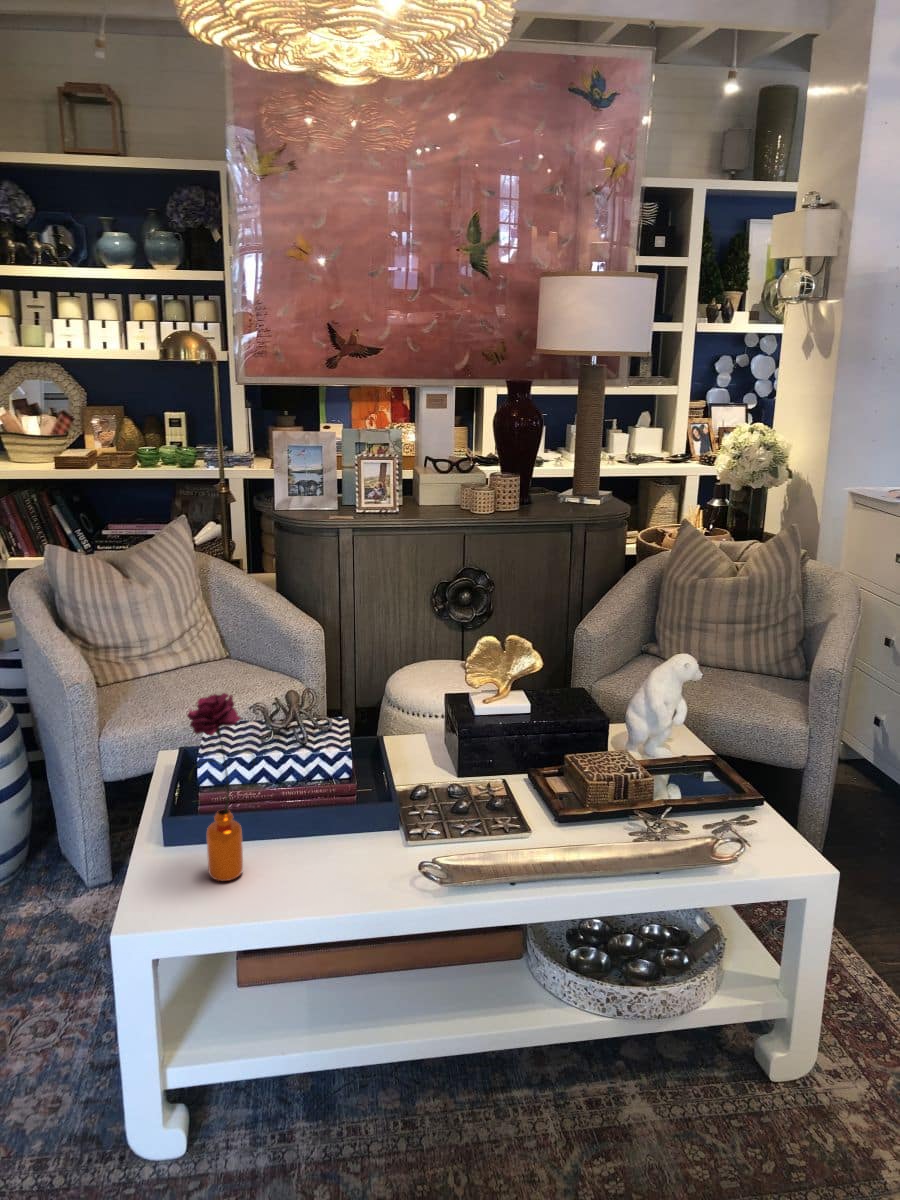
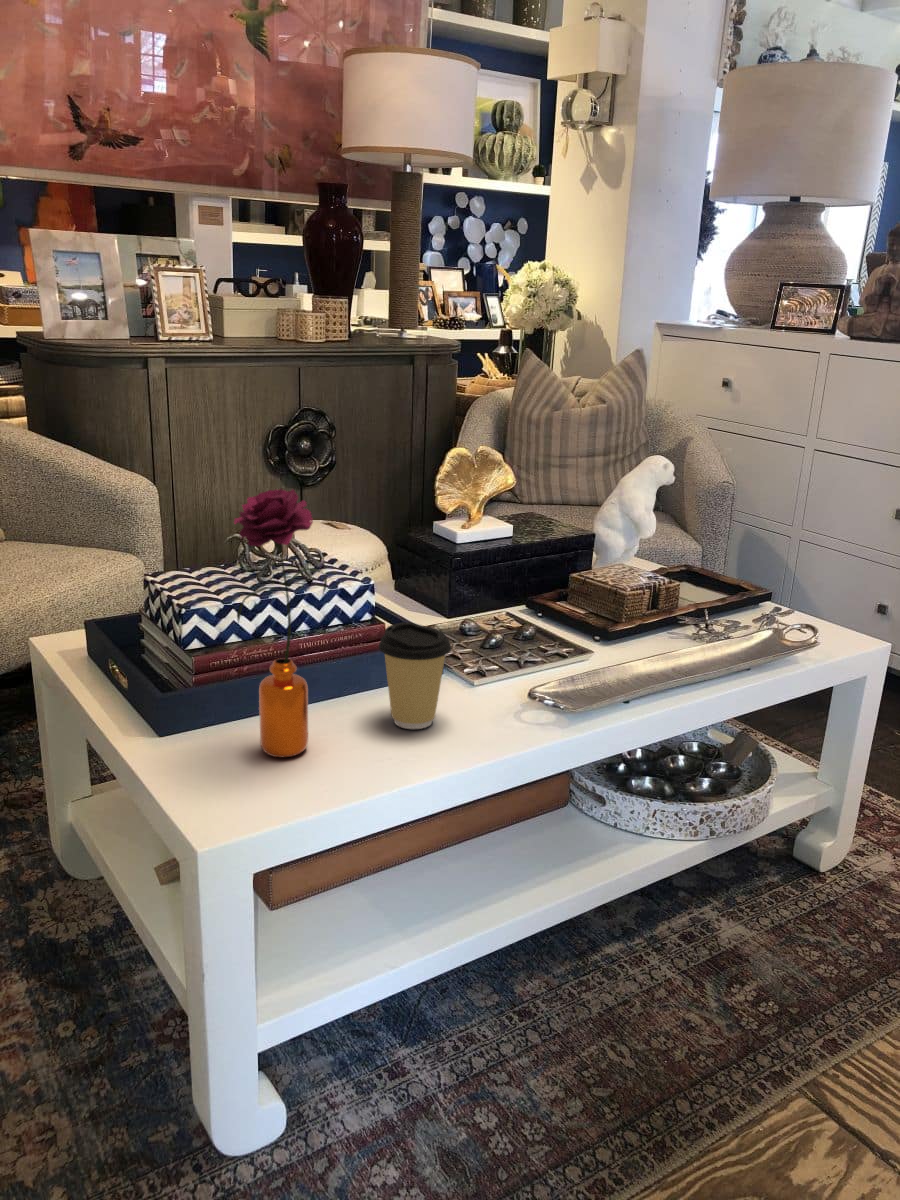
coffee cup: none [303,793,359,877] -> present [379,622,451,729]

